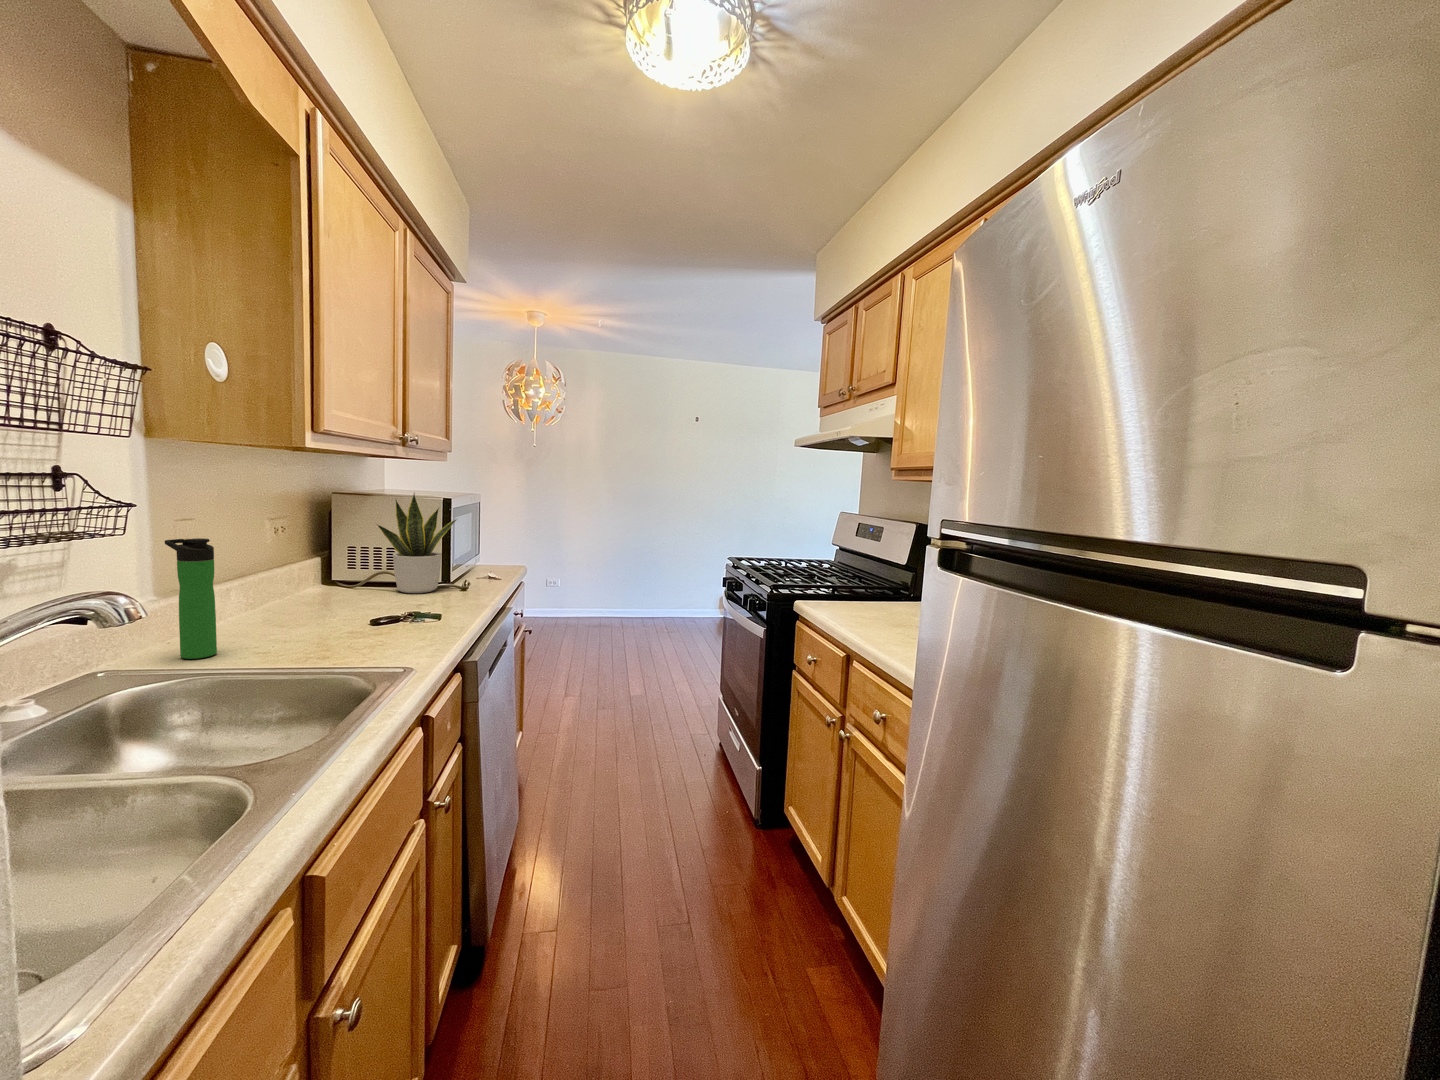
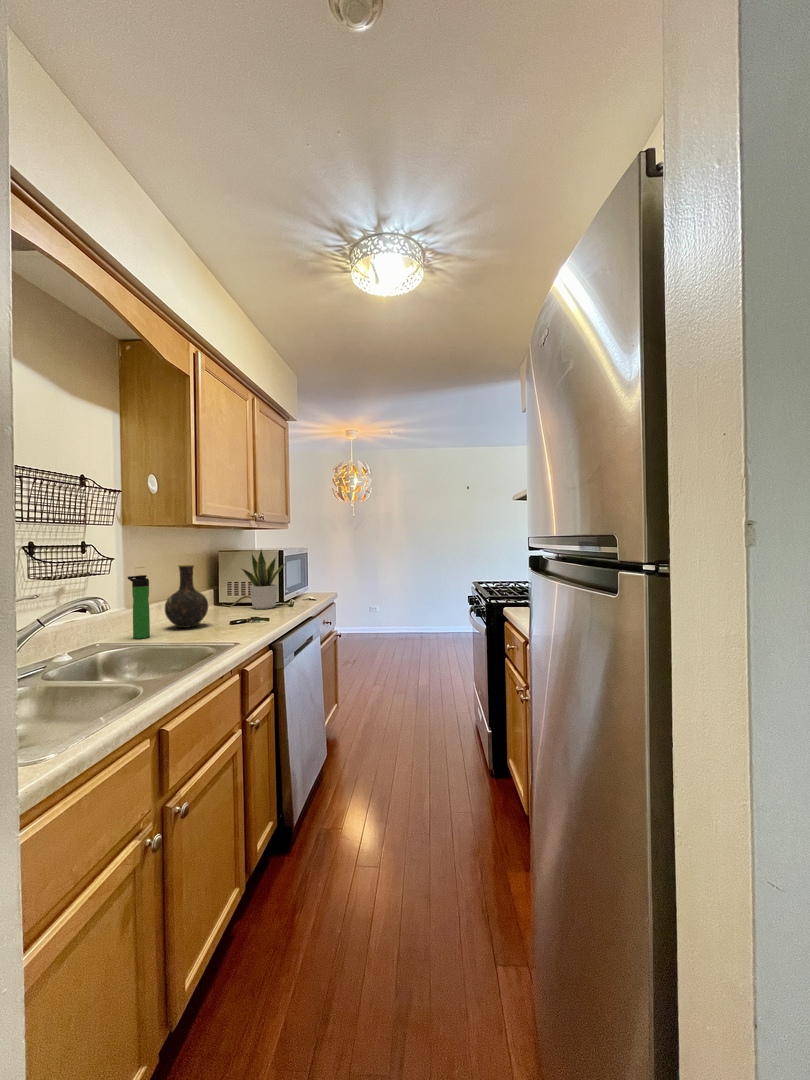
vase: none [242,519,330,633] -> present [165,564,208,628]

